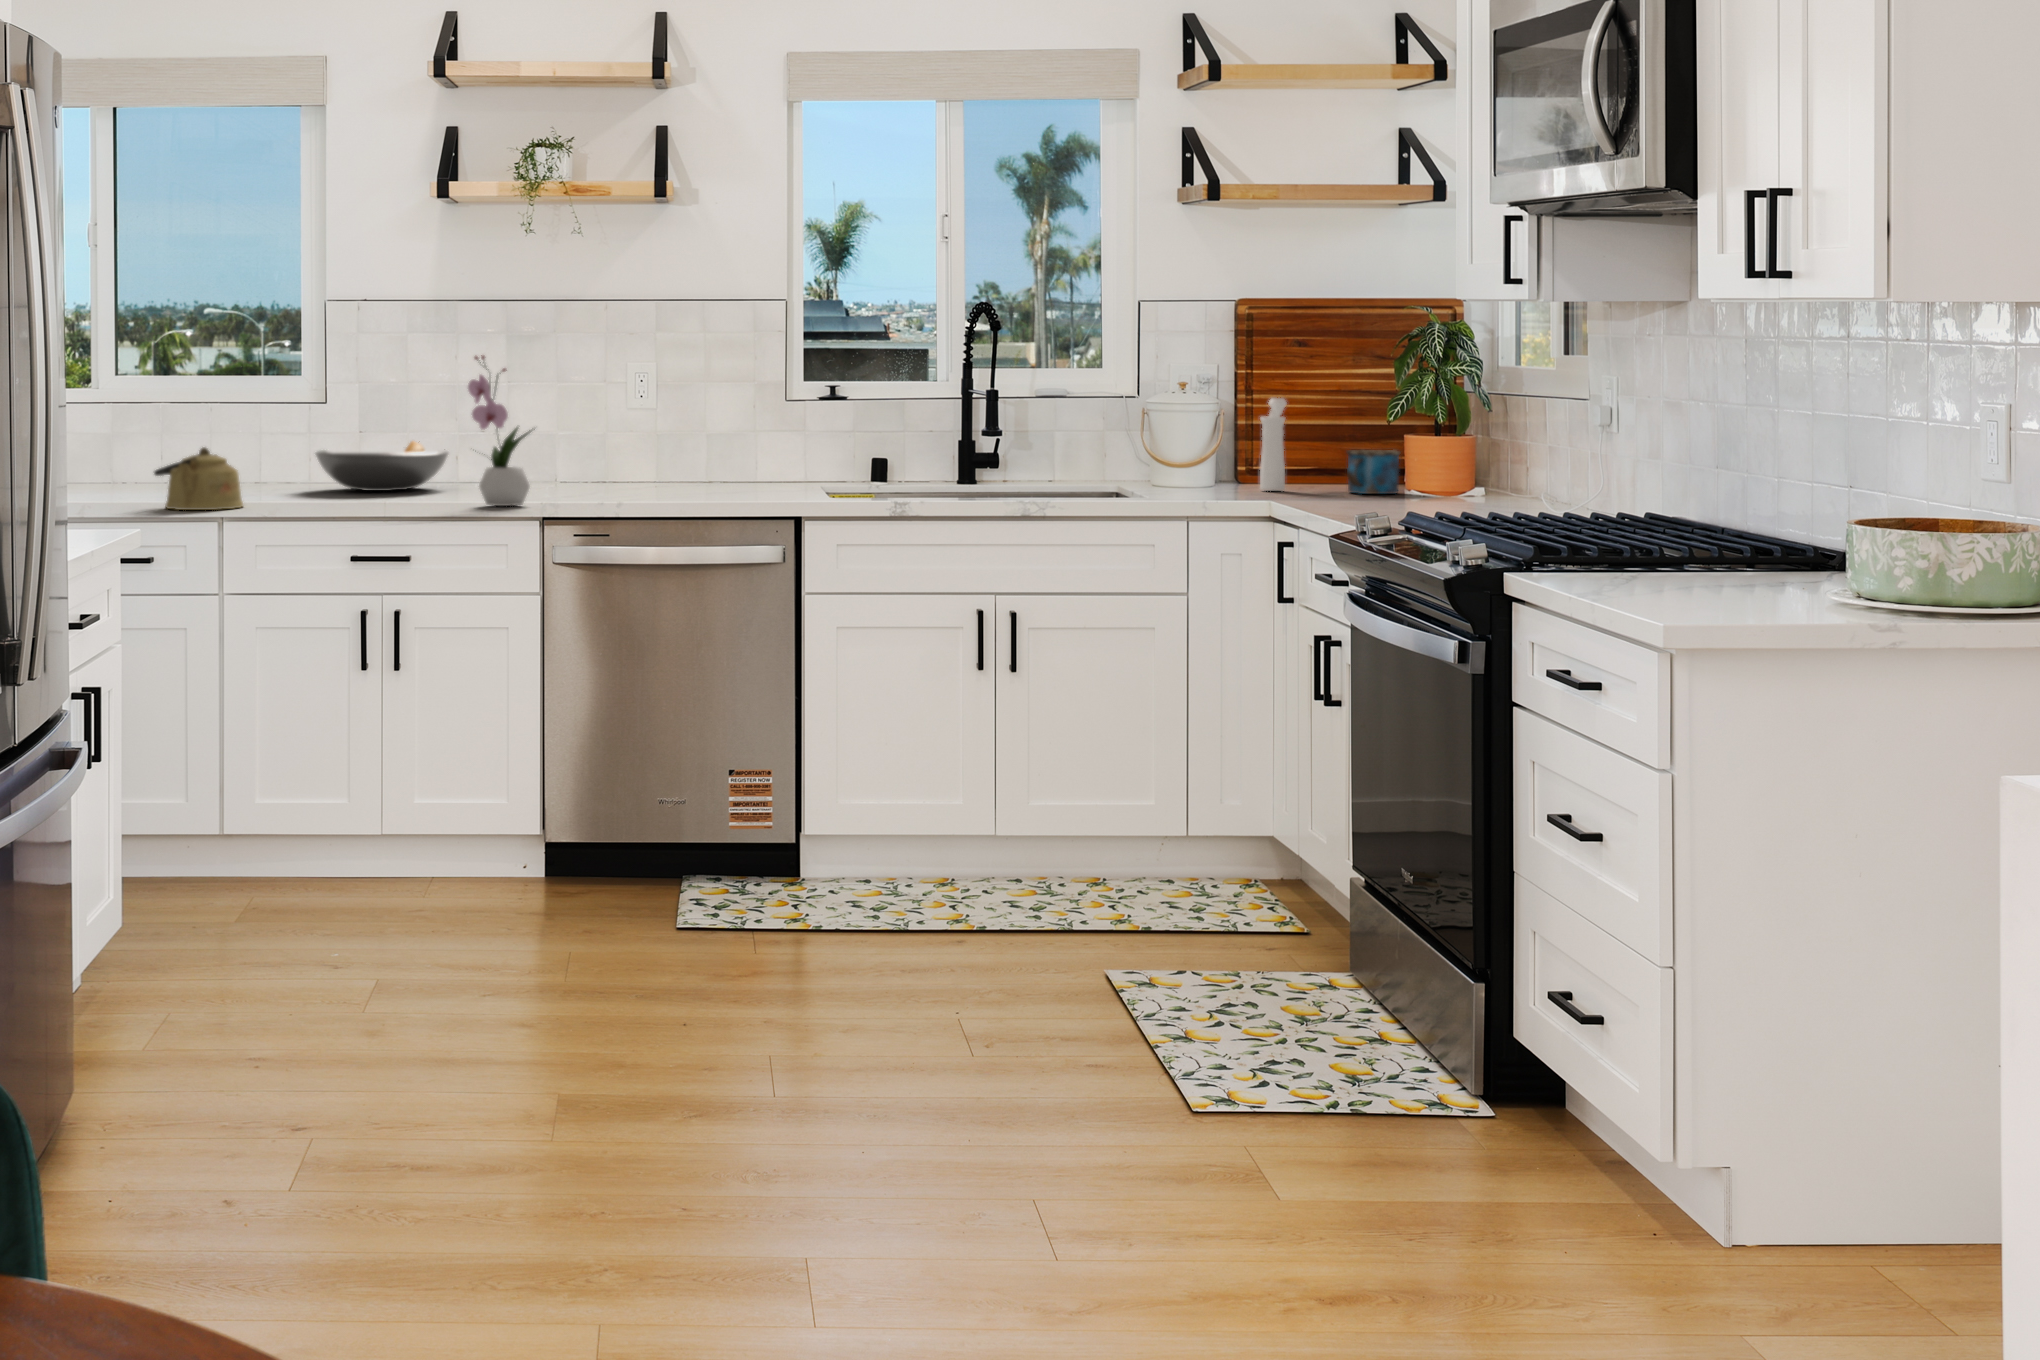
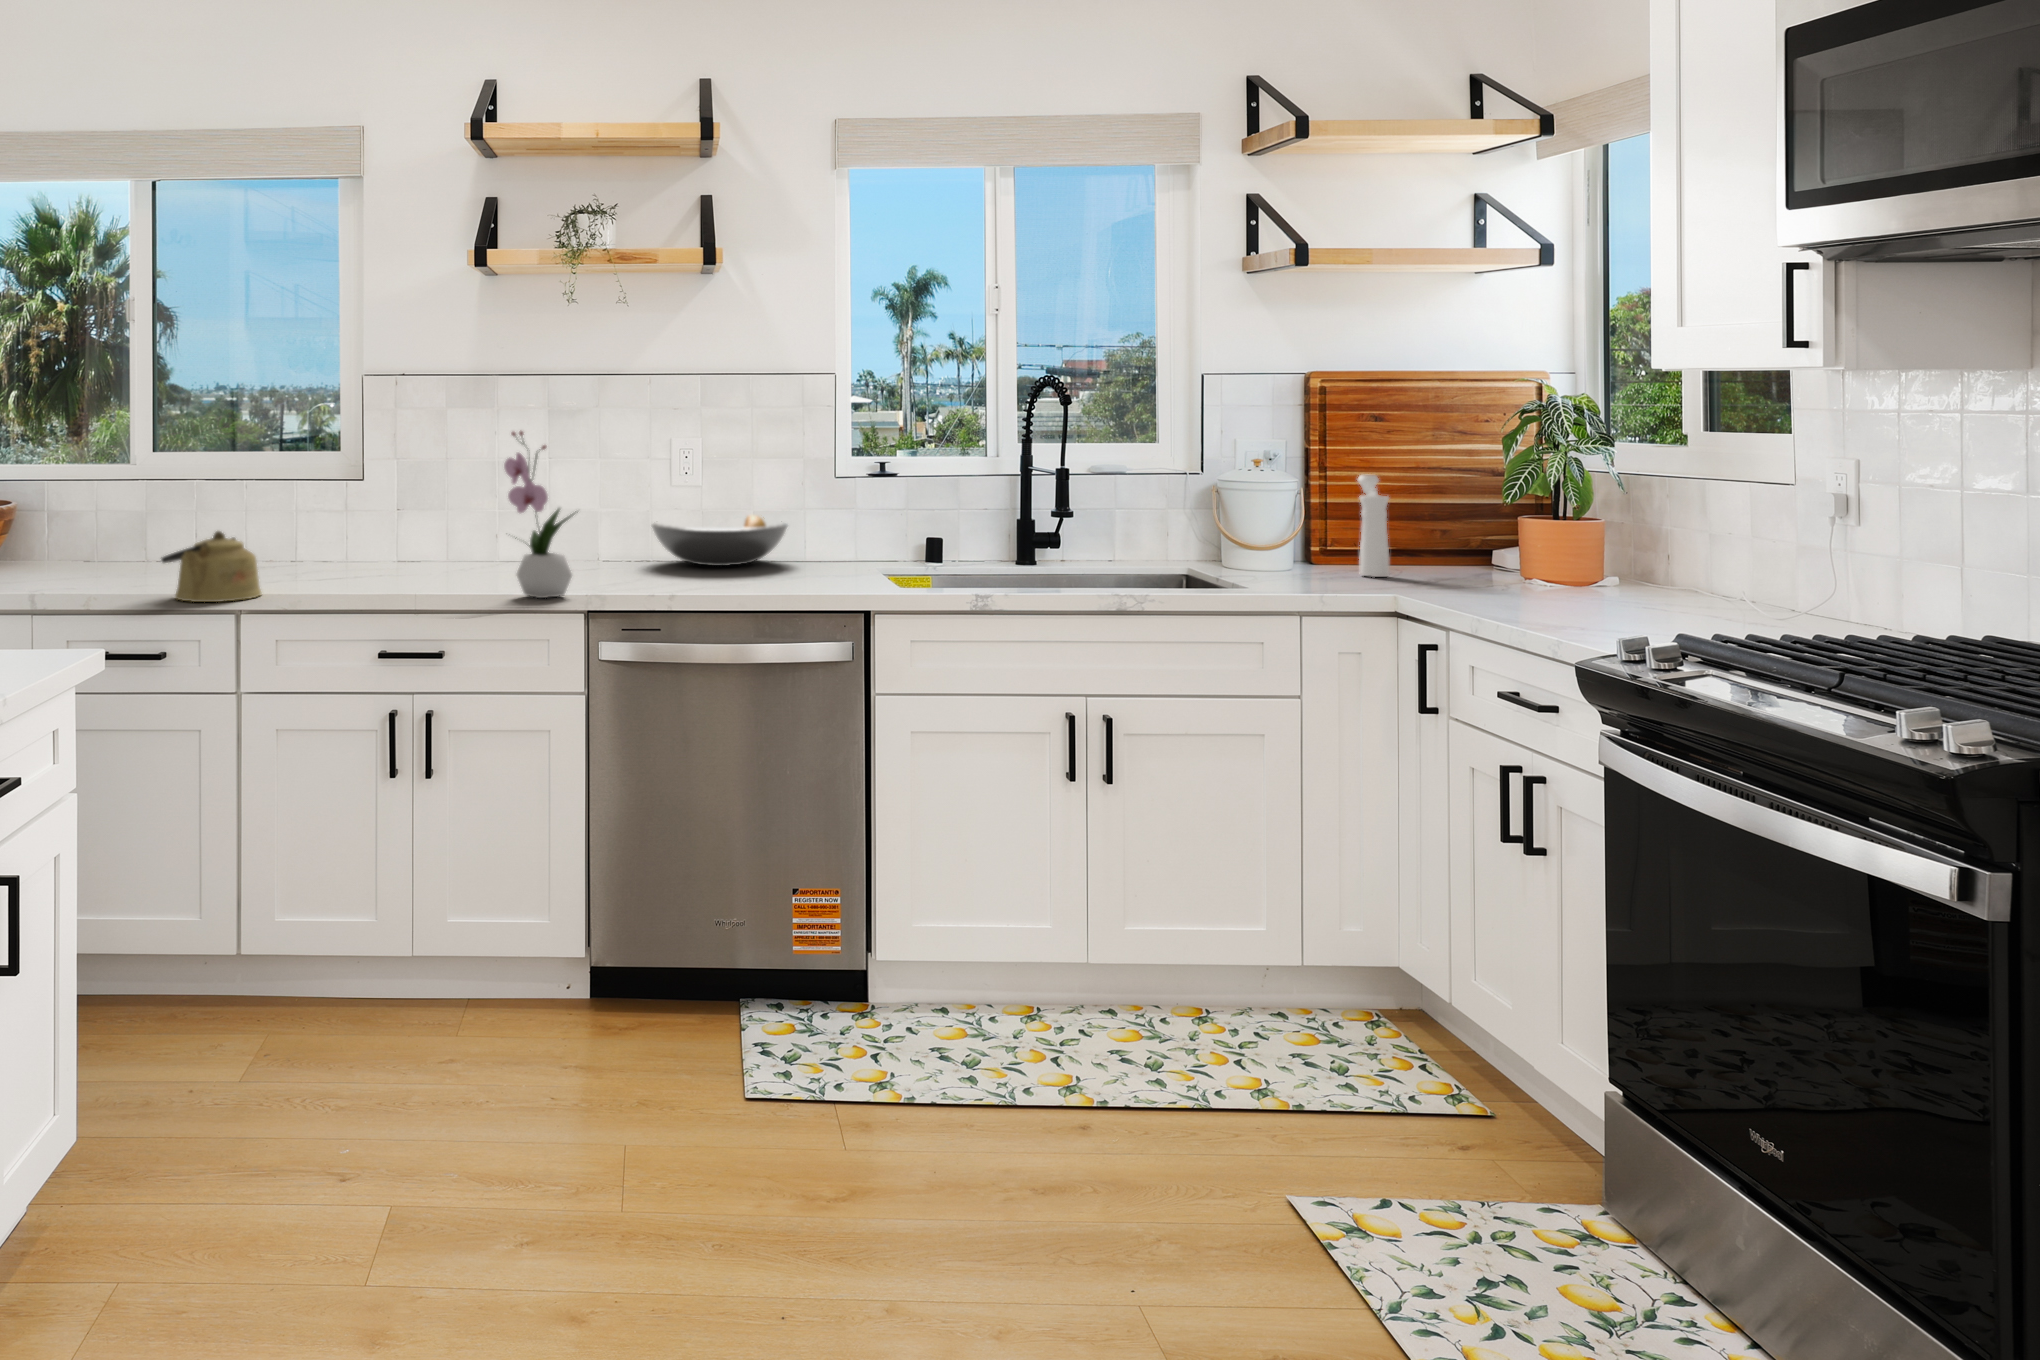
fruit bowl: present [315,441,448,491] -> present [652,515,788,566]
mug: present [1347,450,1400,494] -> none [1463,532,1531,584]

